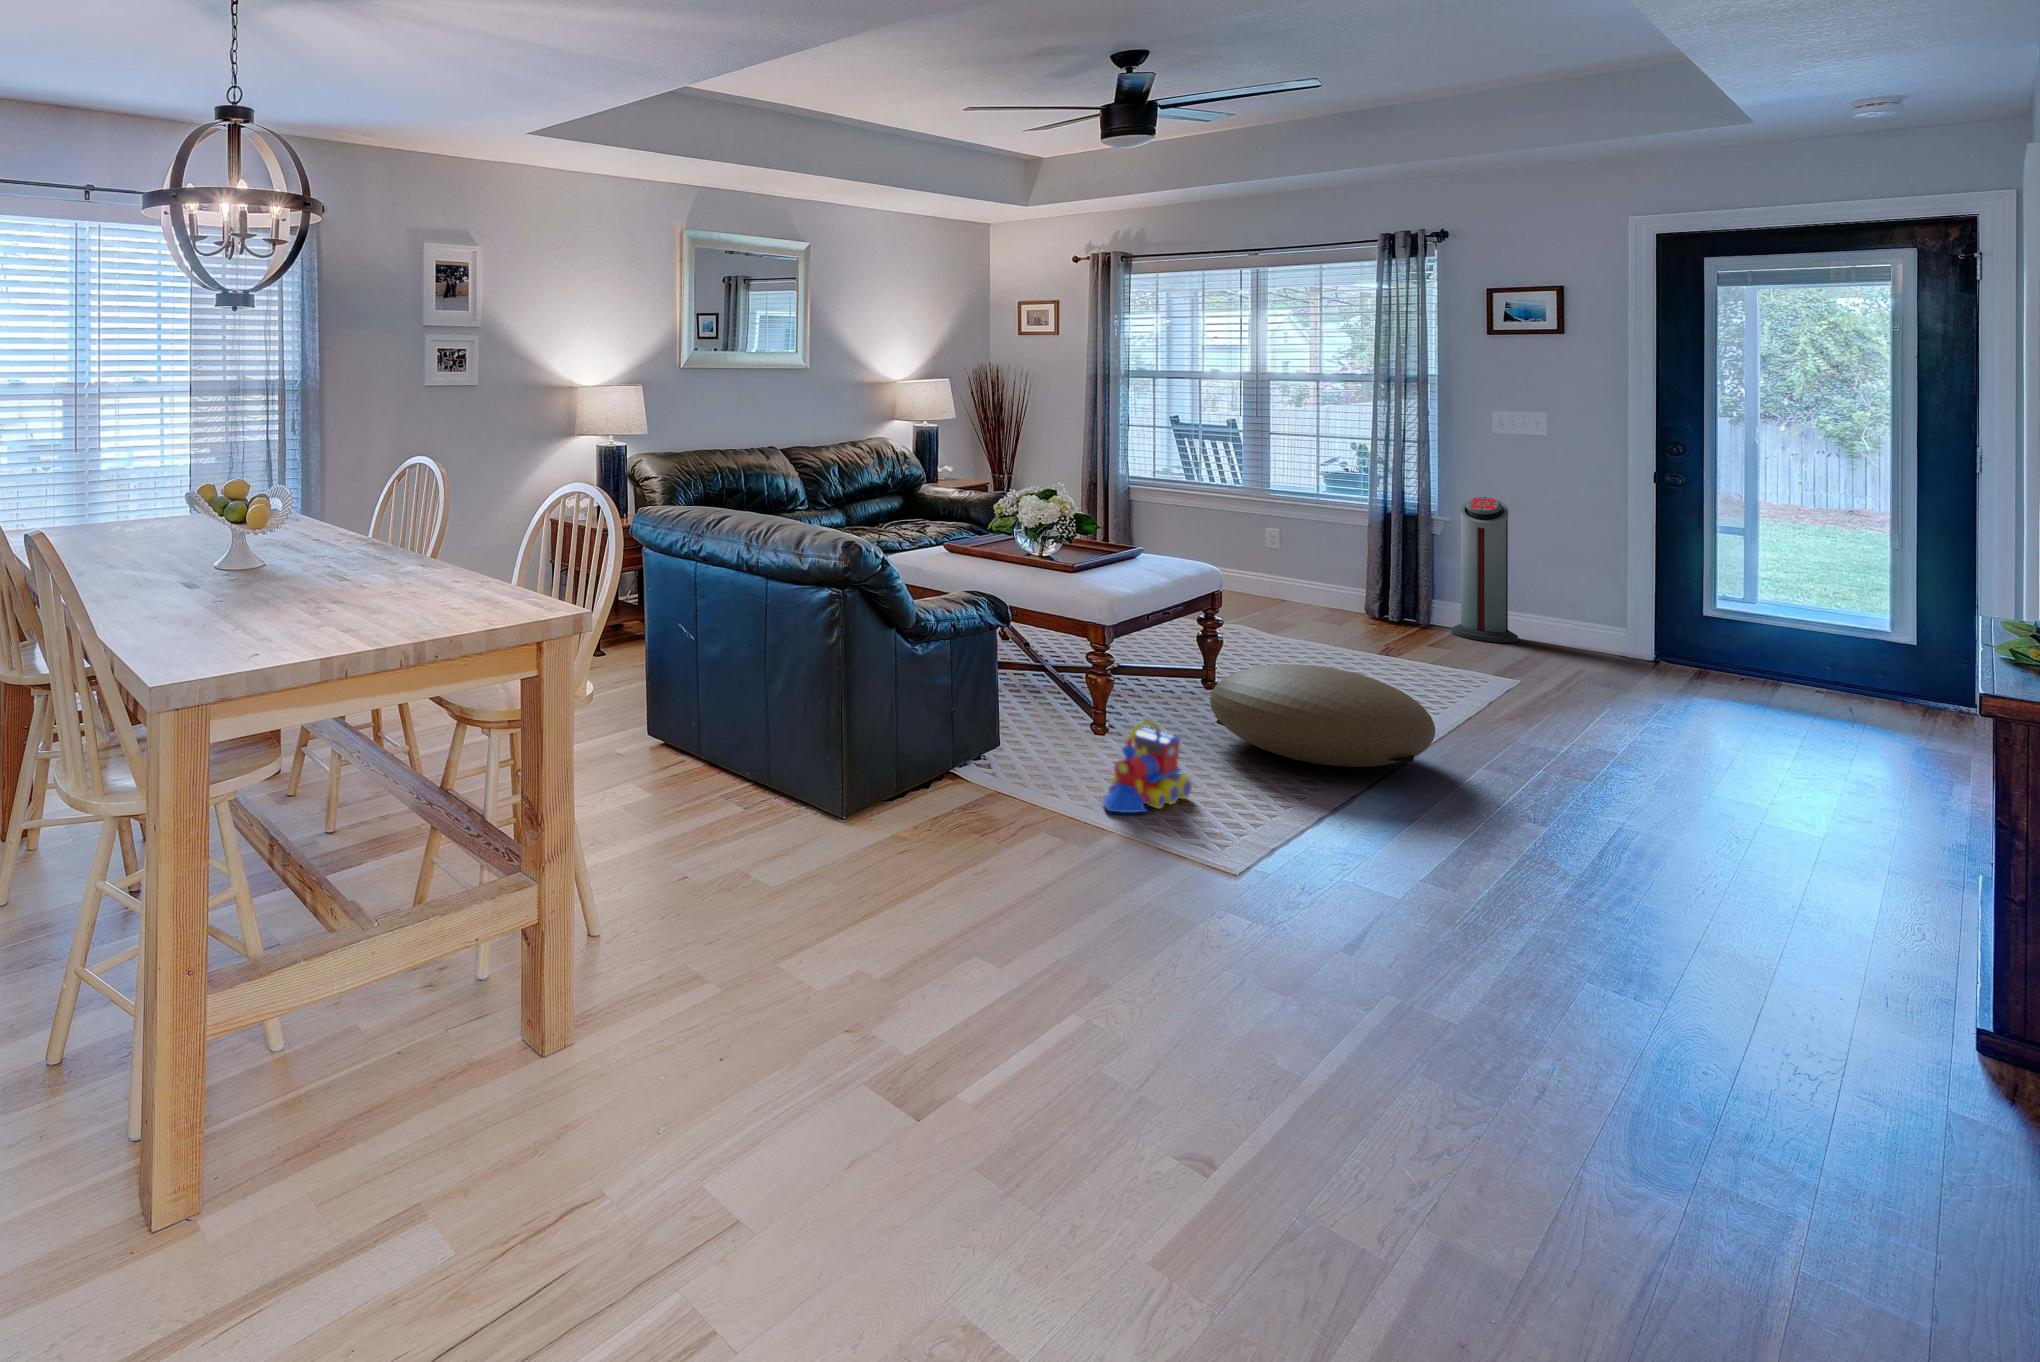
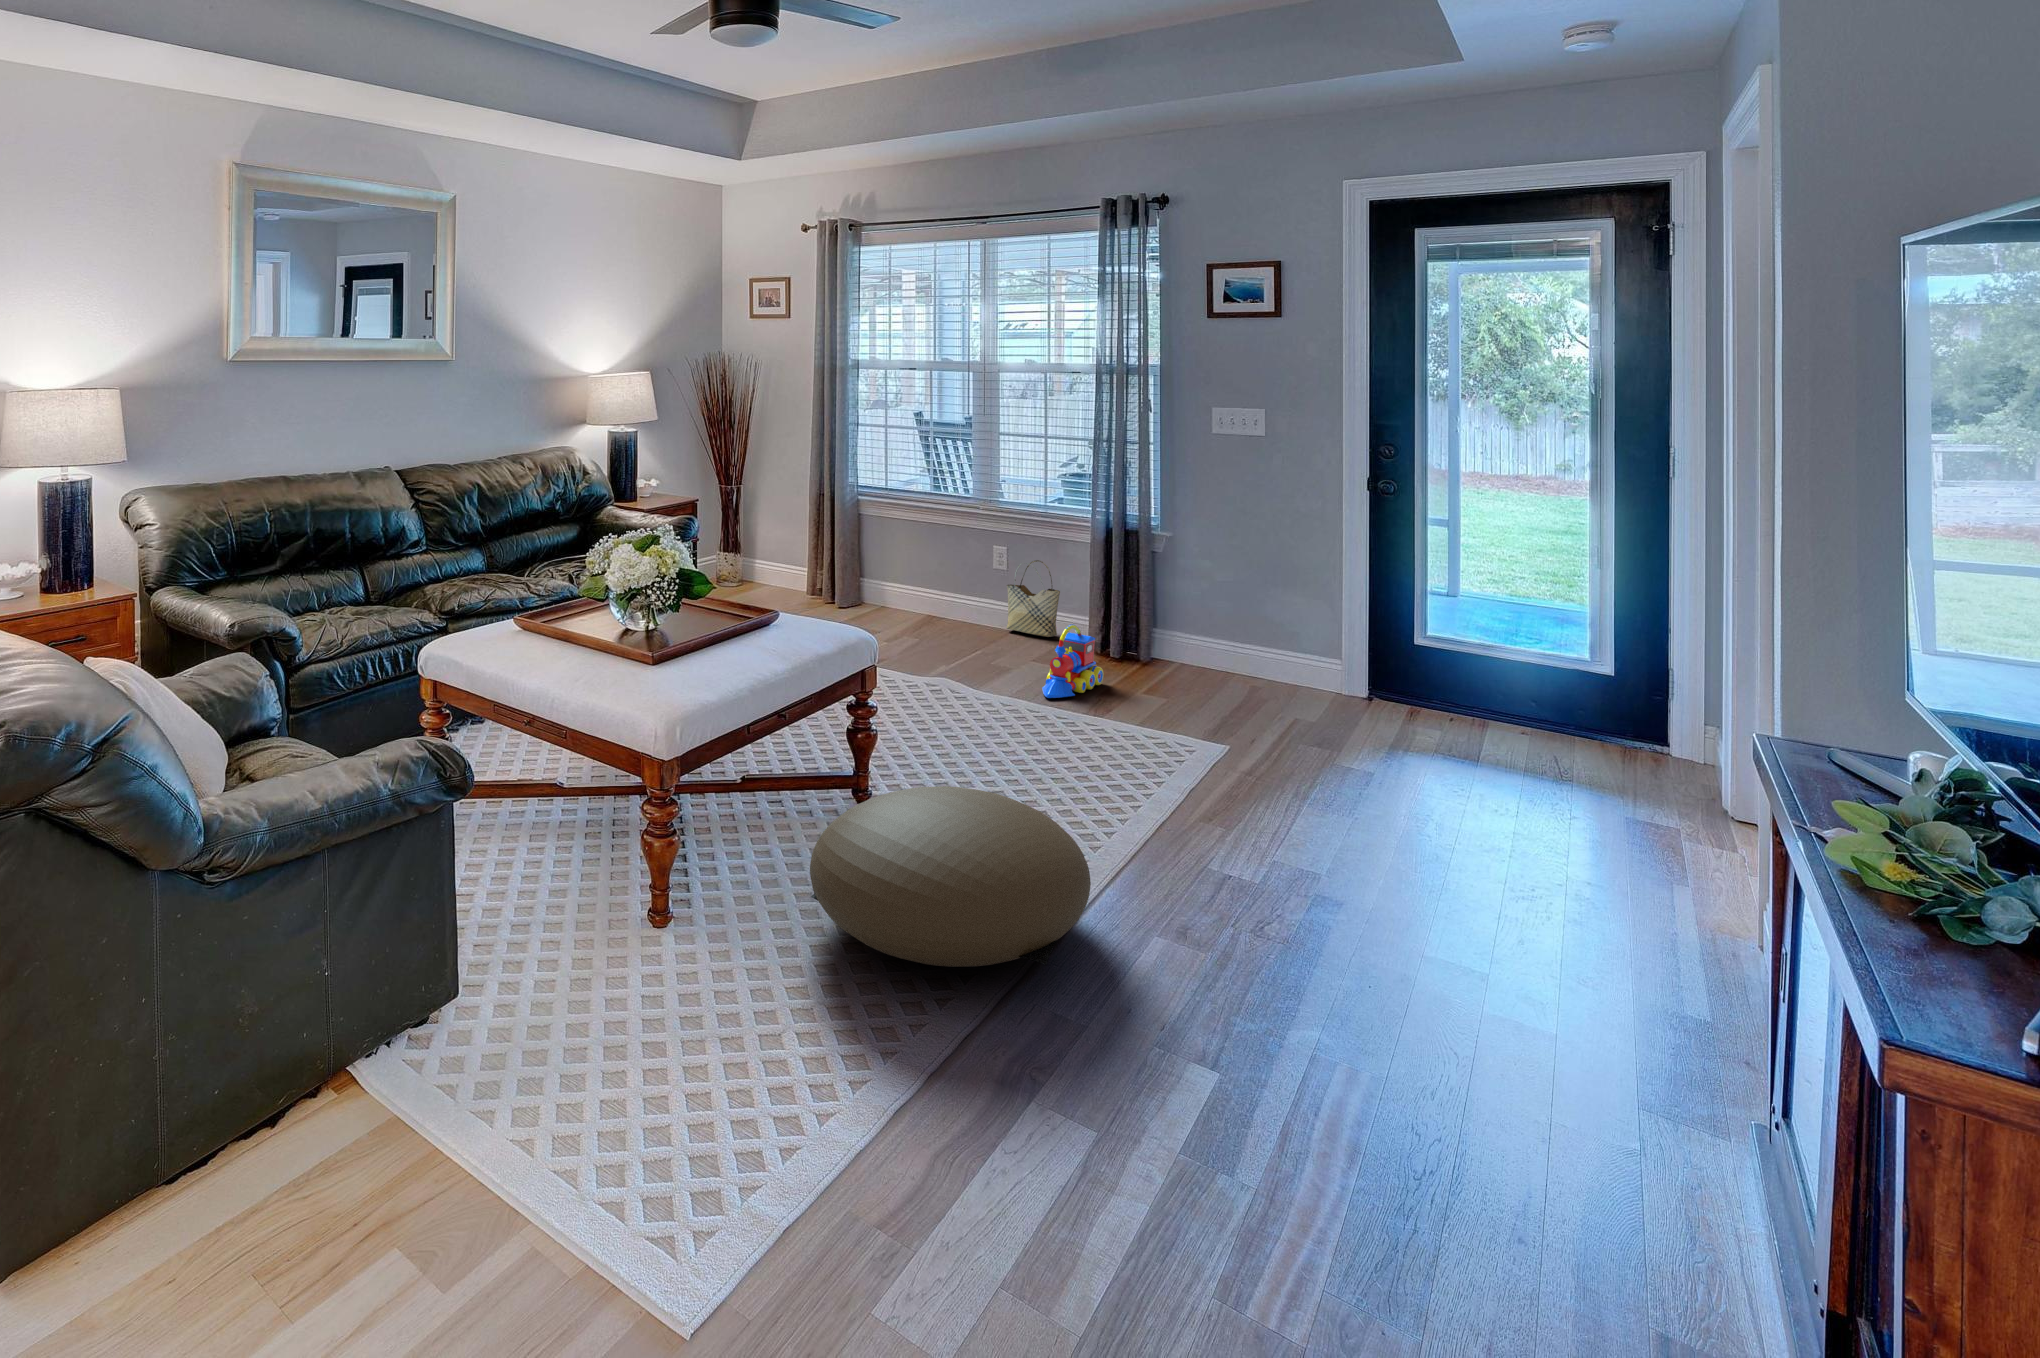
air purifier: present [1451,497,1518,643] -> none [1171,508,1236,682]
woven basket: none [1279,541,1334,605] -> present [1007,560,1060,637]
toy train: present [1104,719,1192,813] -> present [1042,624,1104,698]

